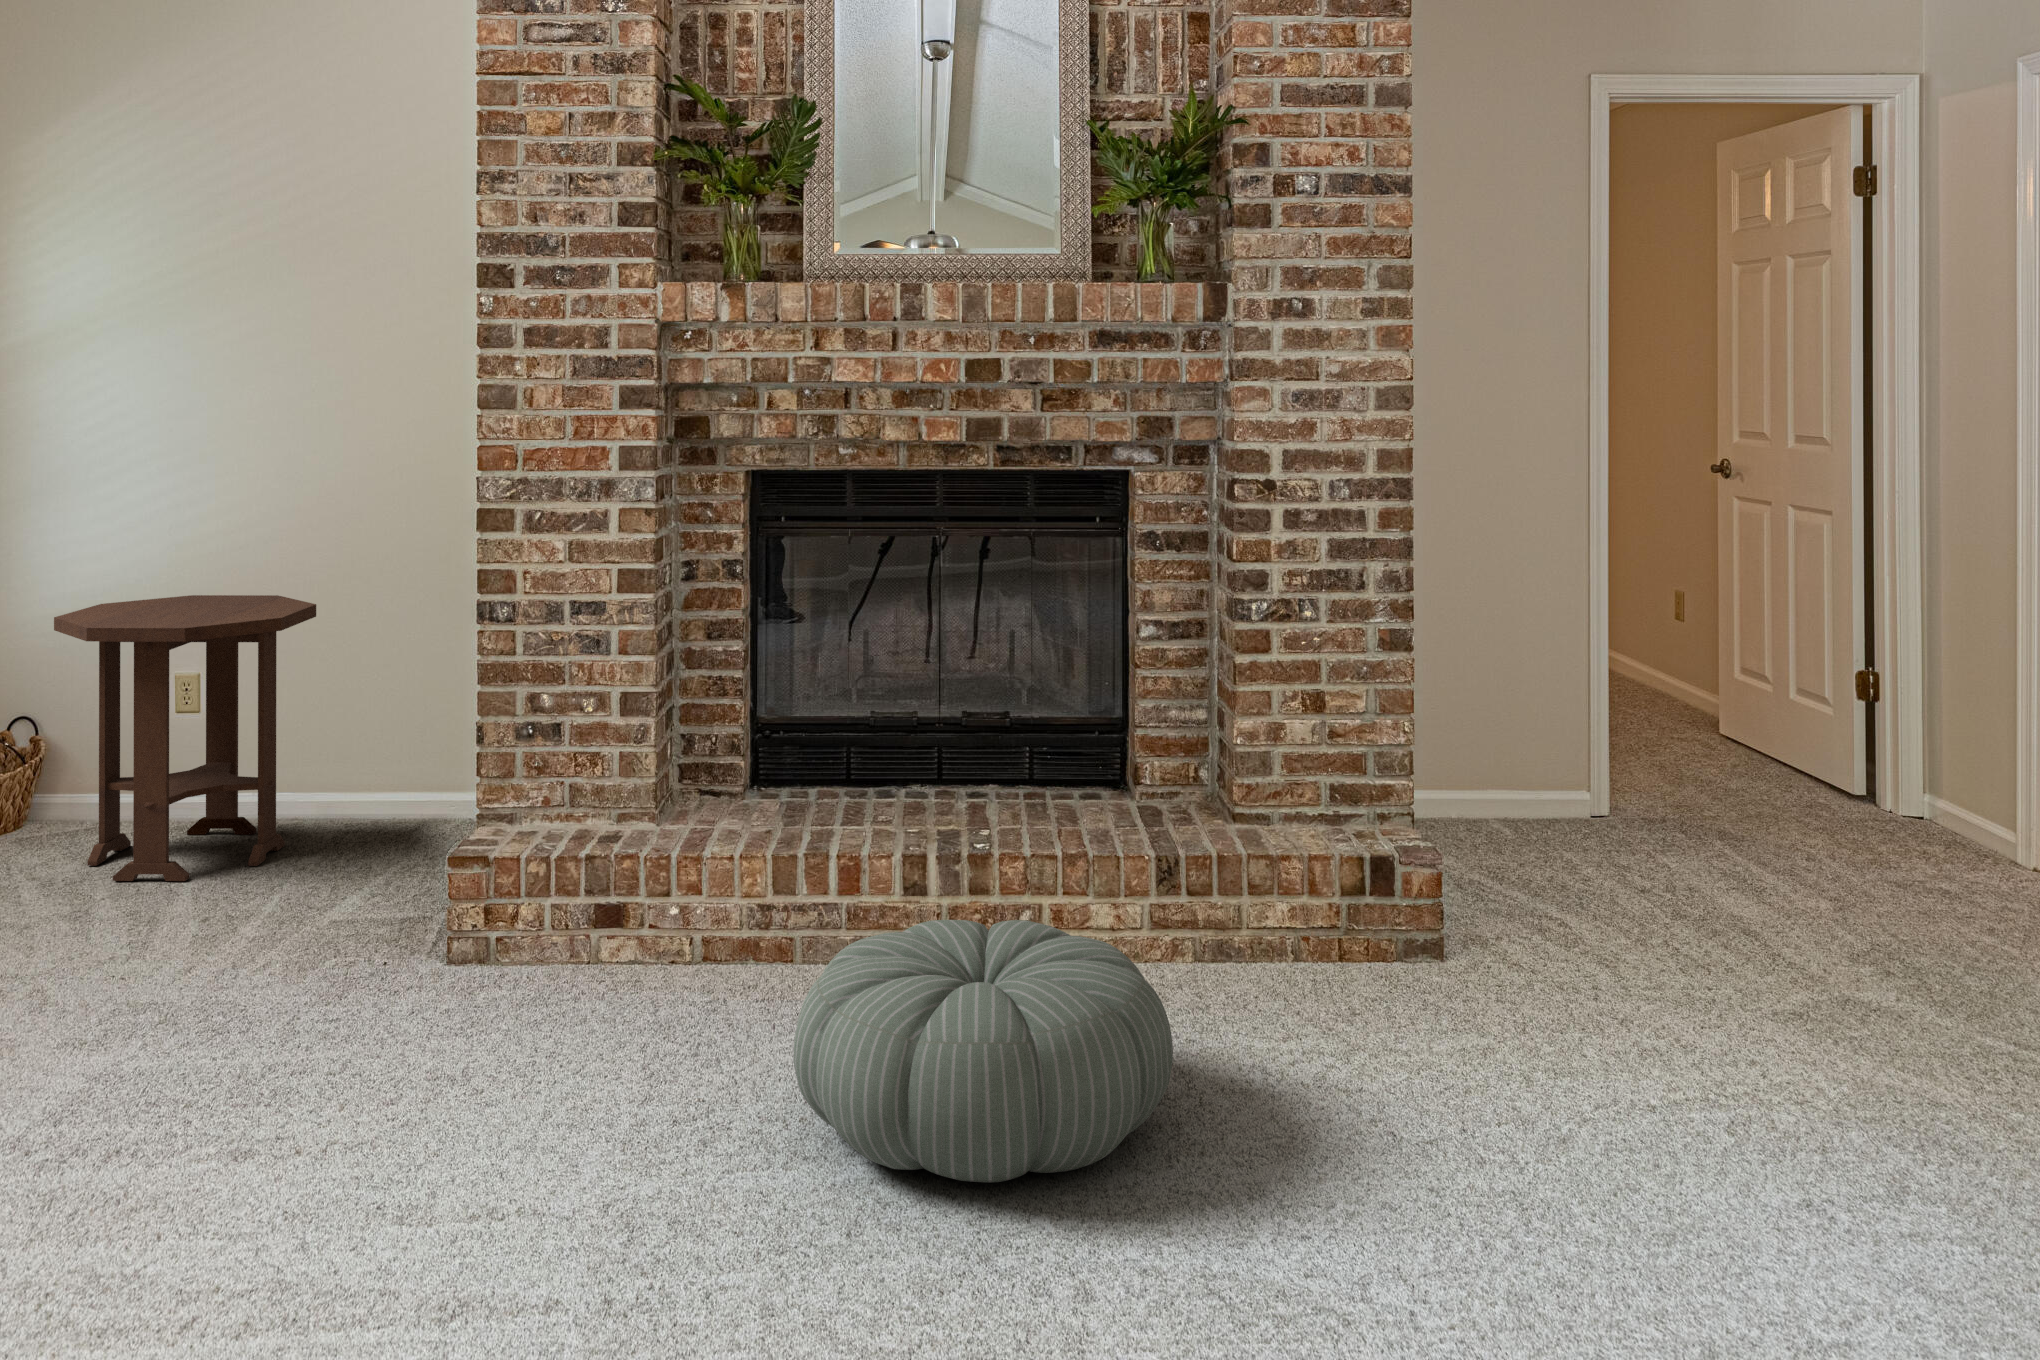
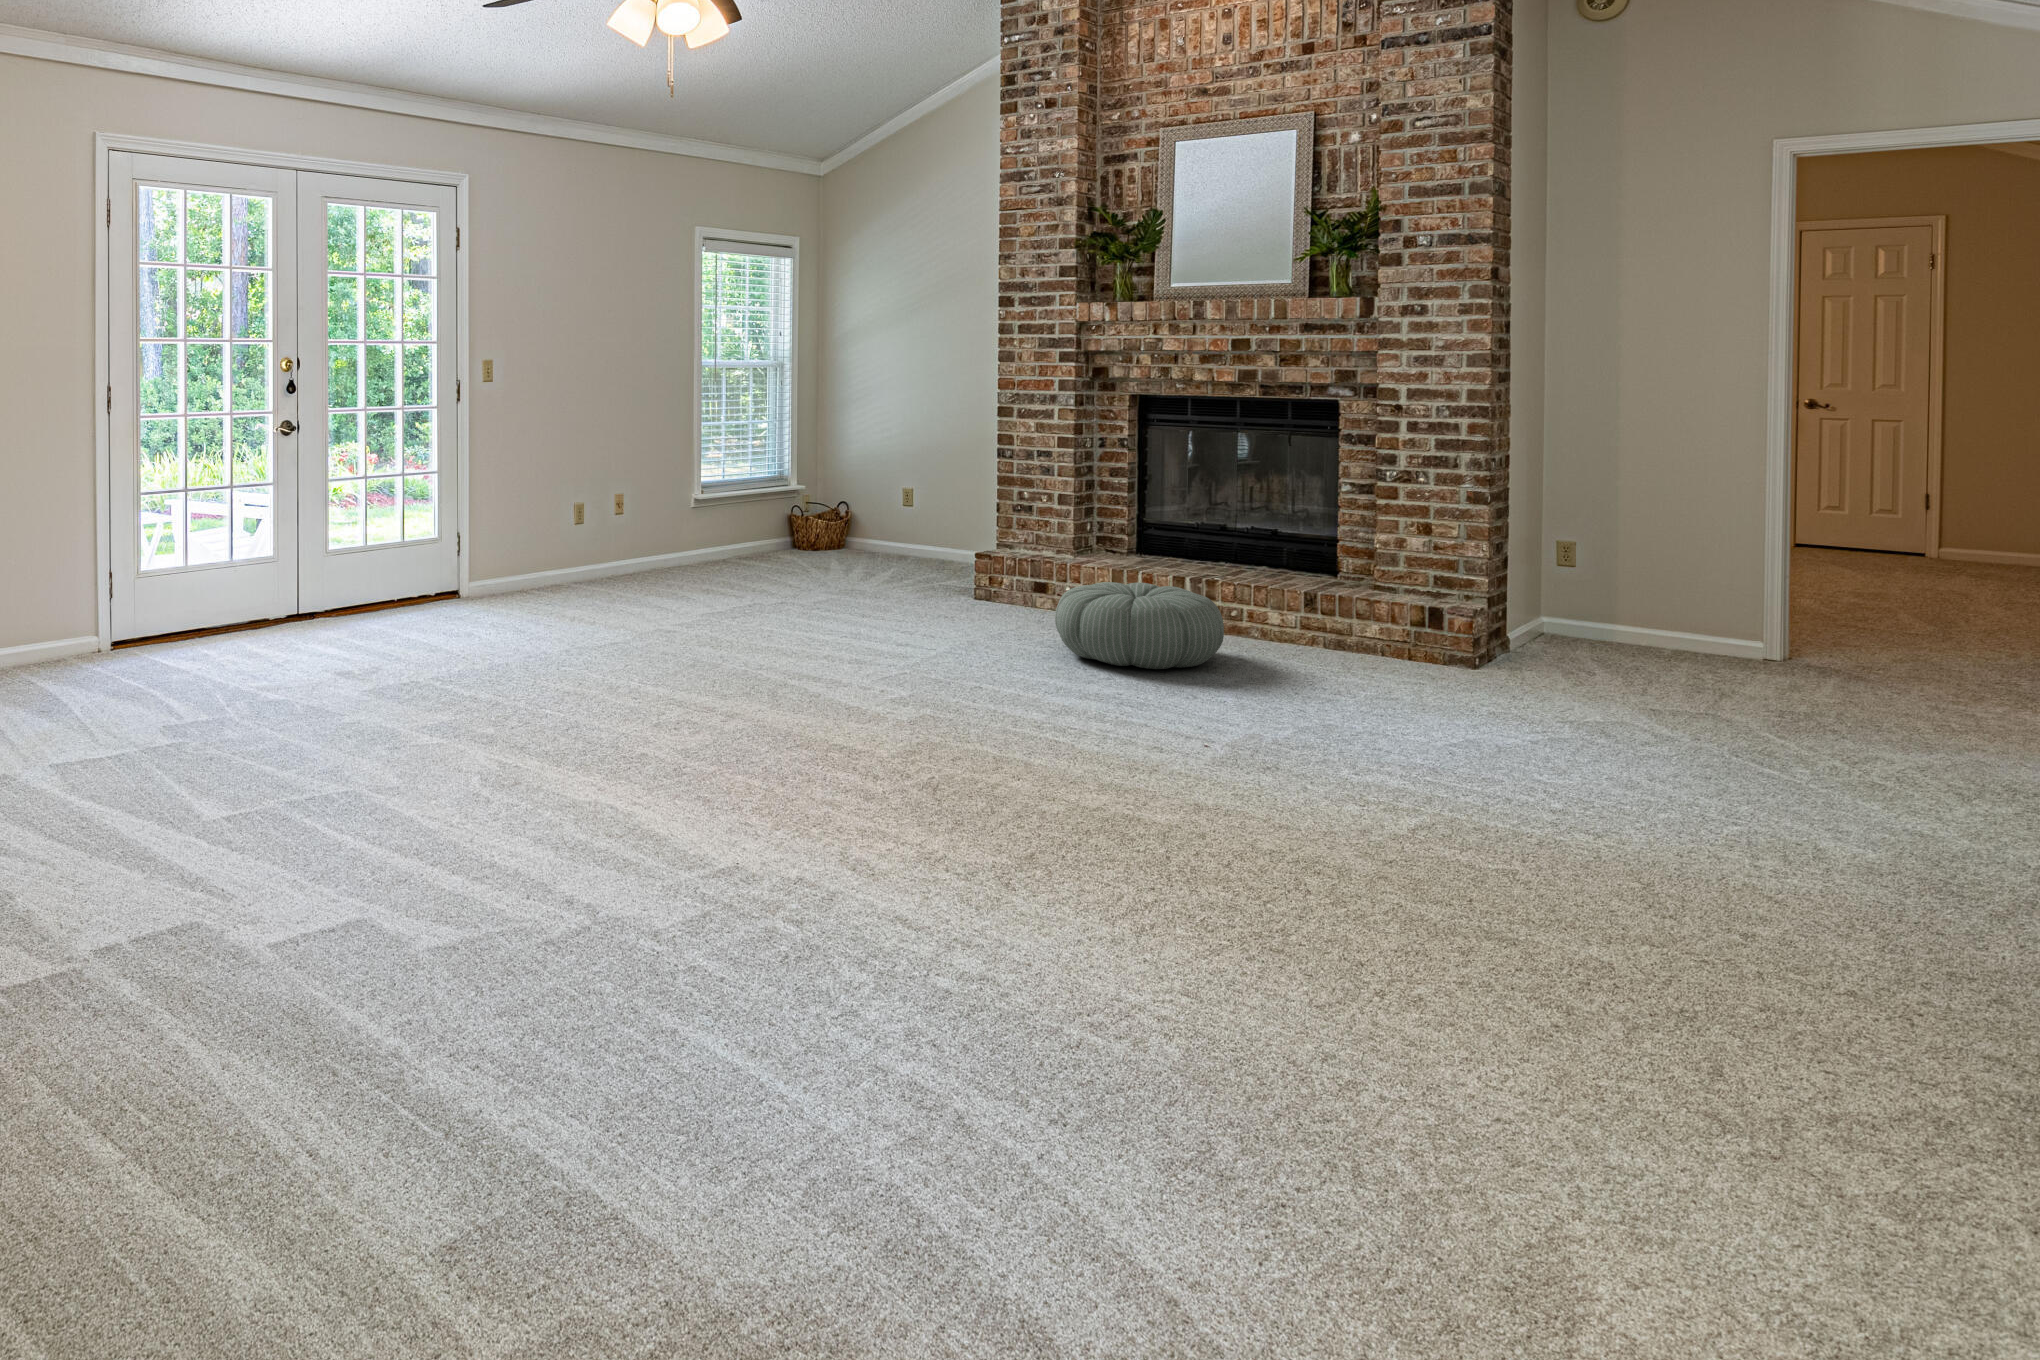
side table: present [54,595,316,881] -> none [841,447,949,565]

